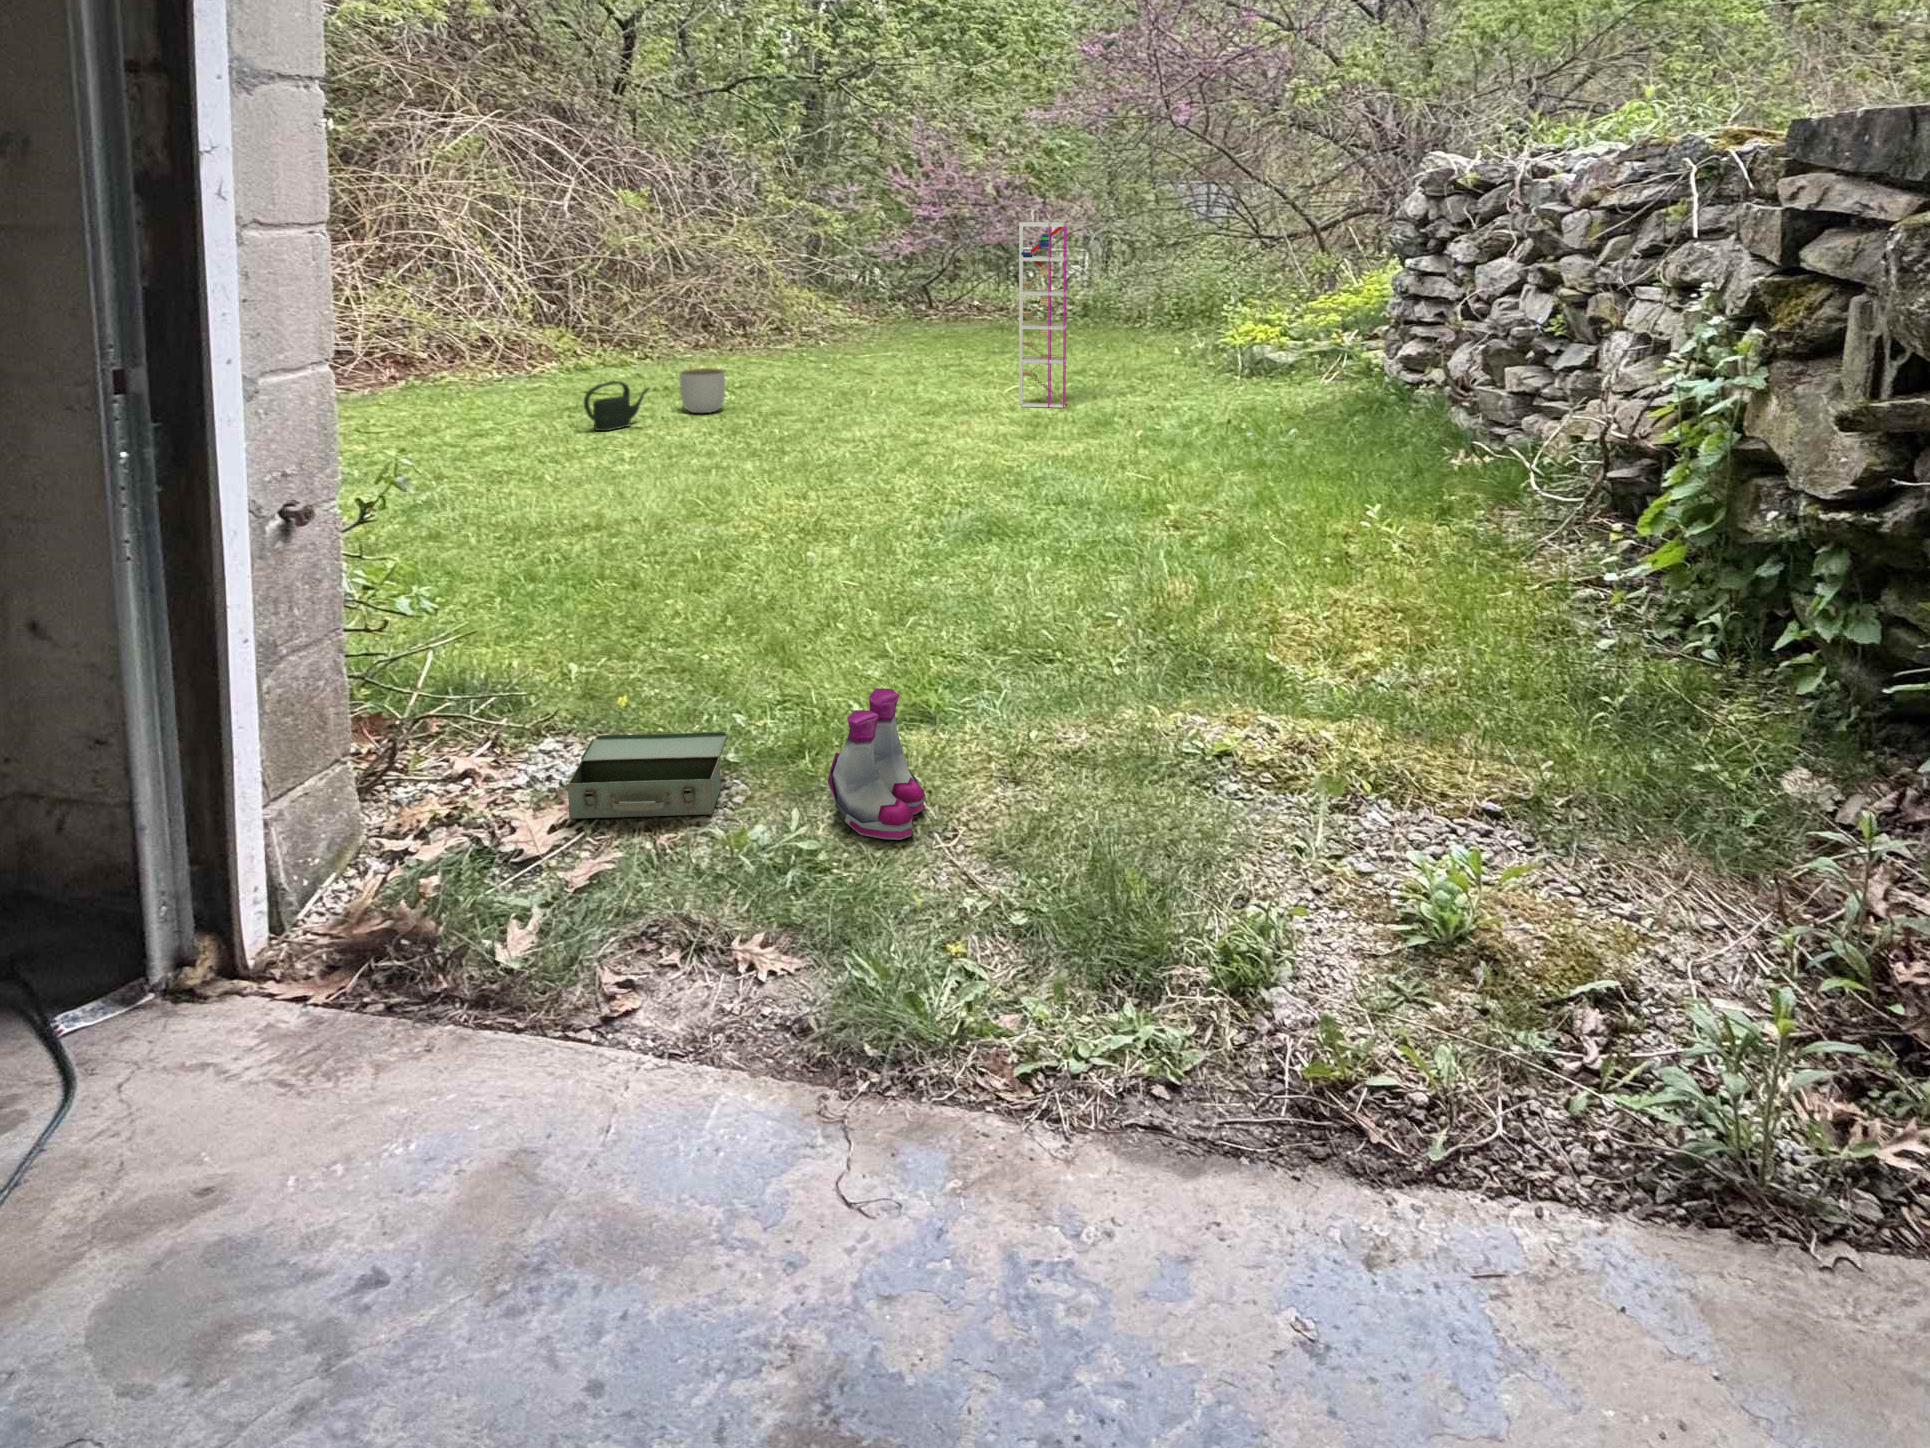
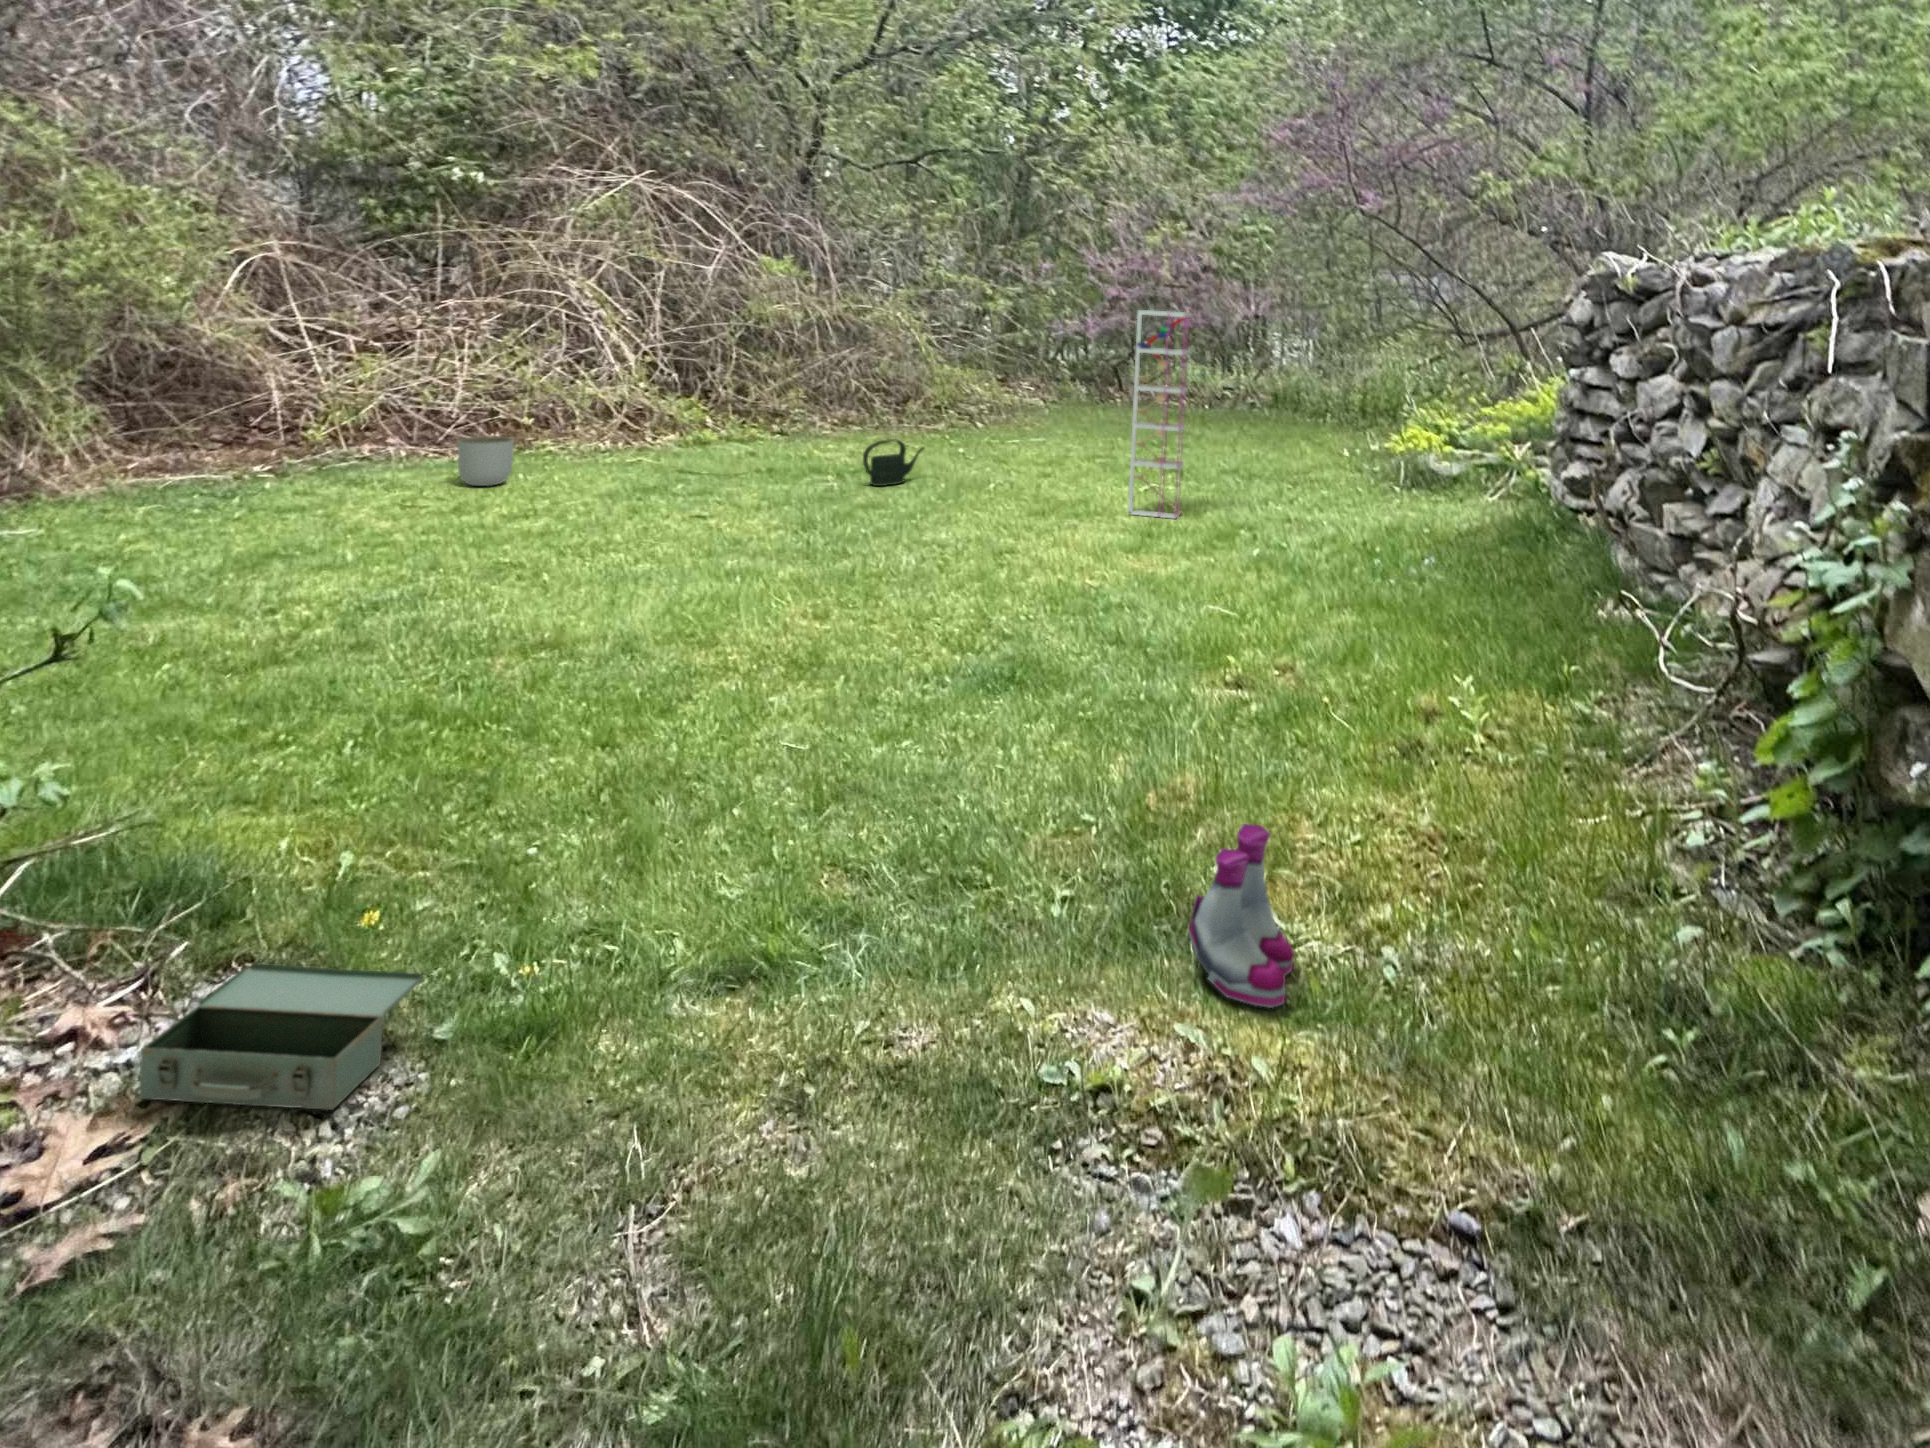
planter: present [679,368,725,413] -> present [458,436,514,486]
watering can: present [584,381,649,431] -> present [863,439,924,486]
boots: present [828,688,925,840] -> present [1188,824,1294,1008]

